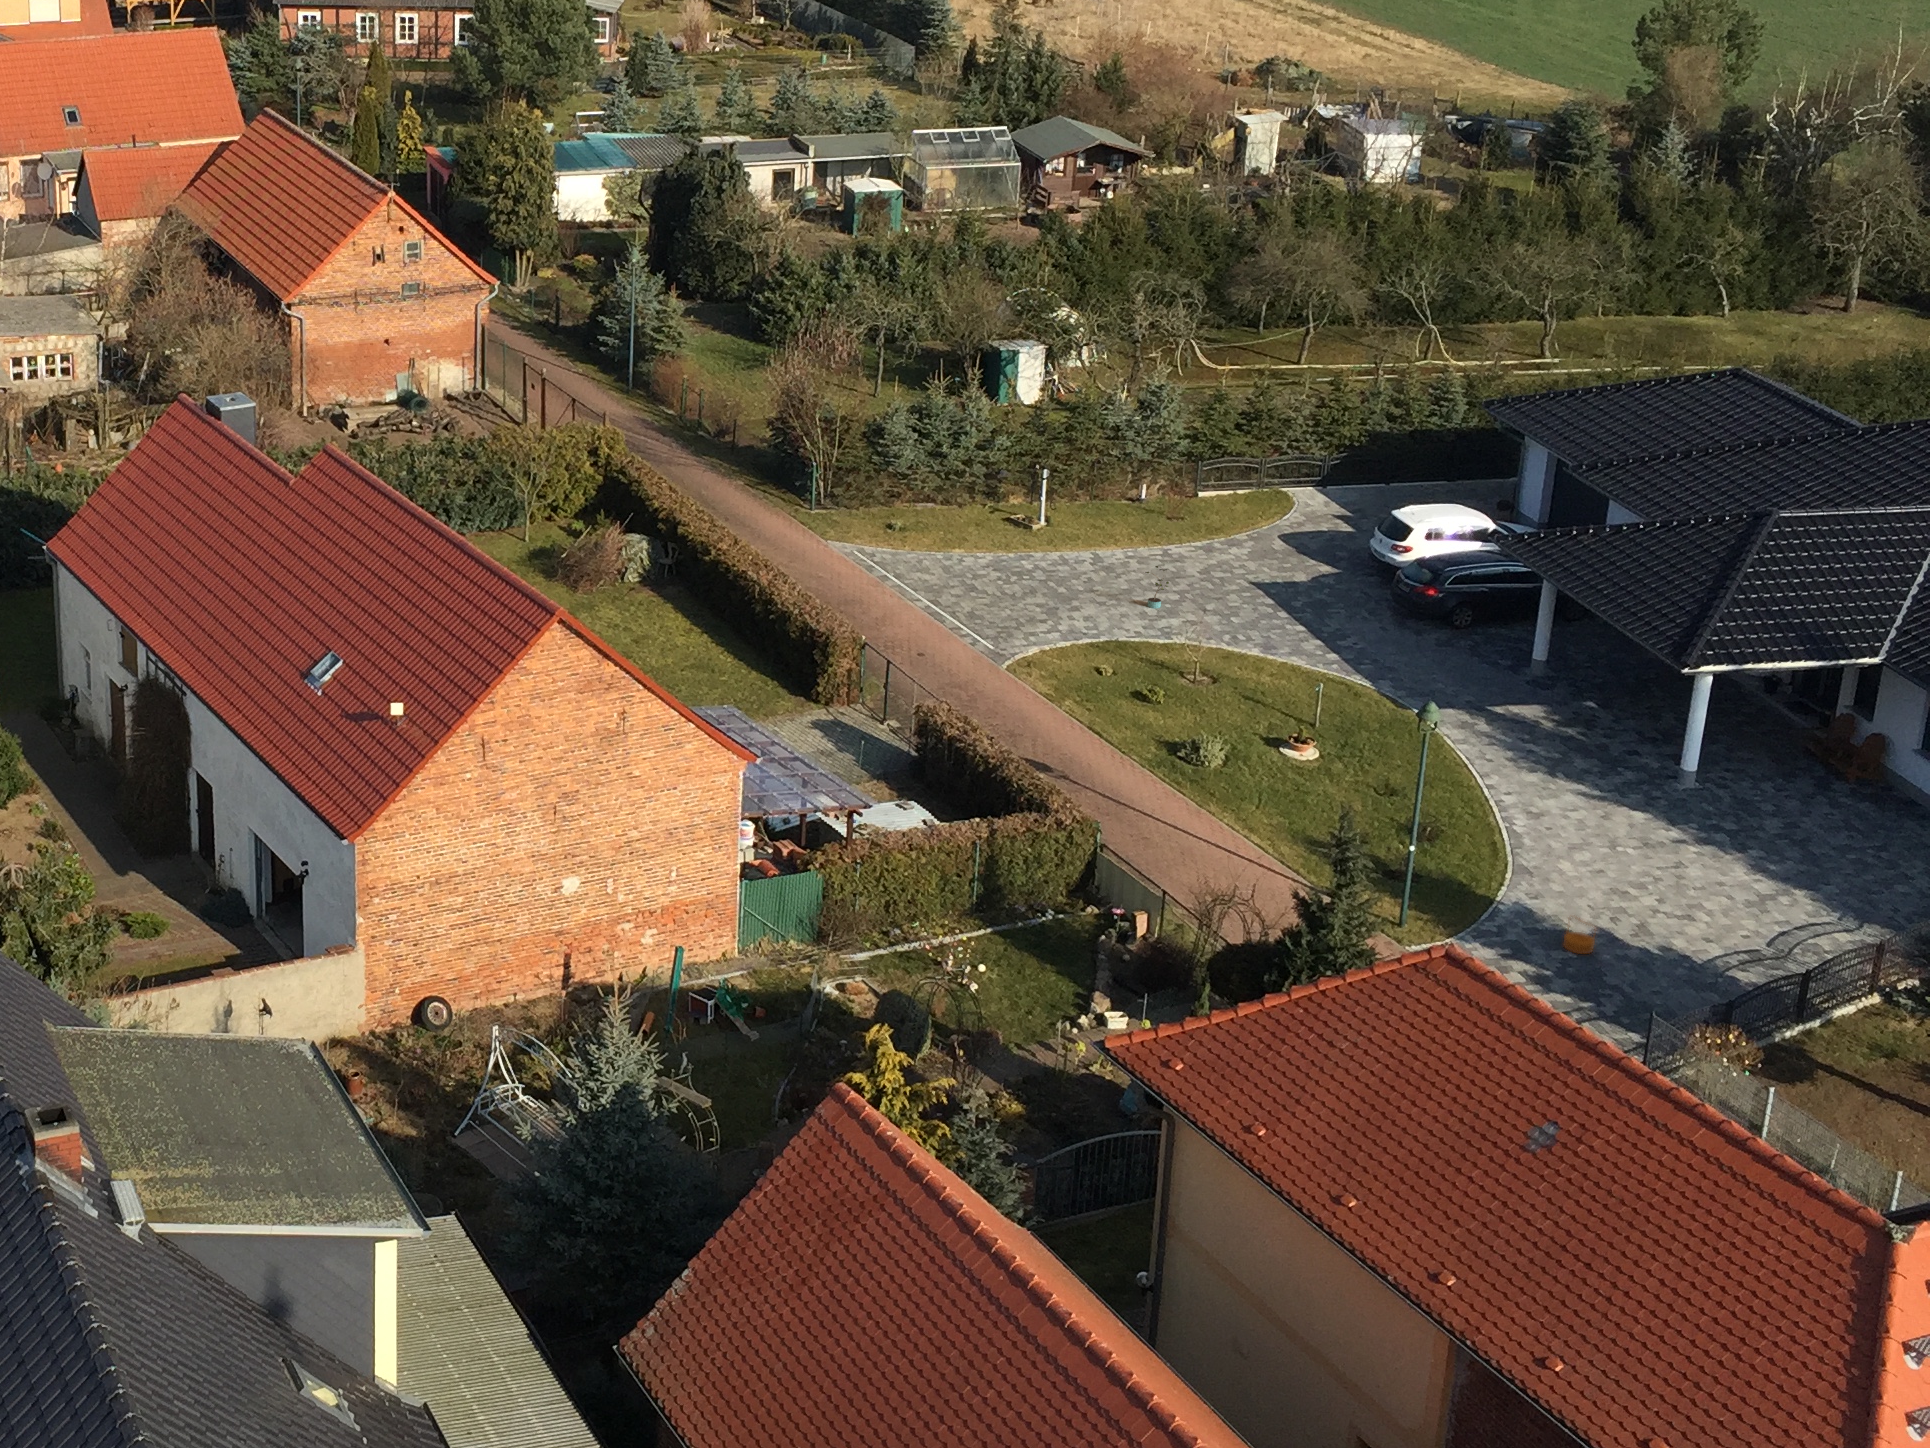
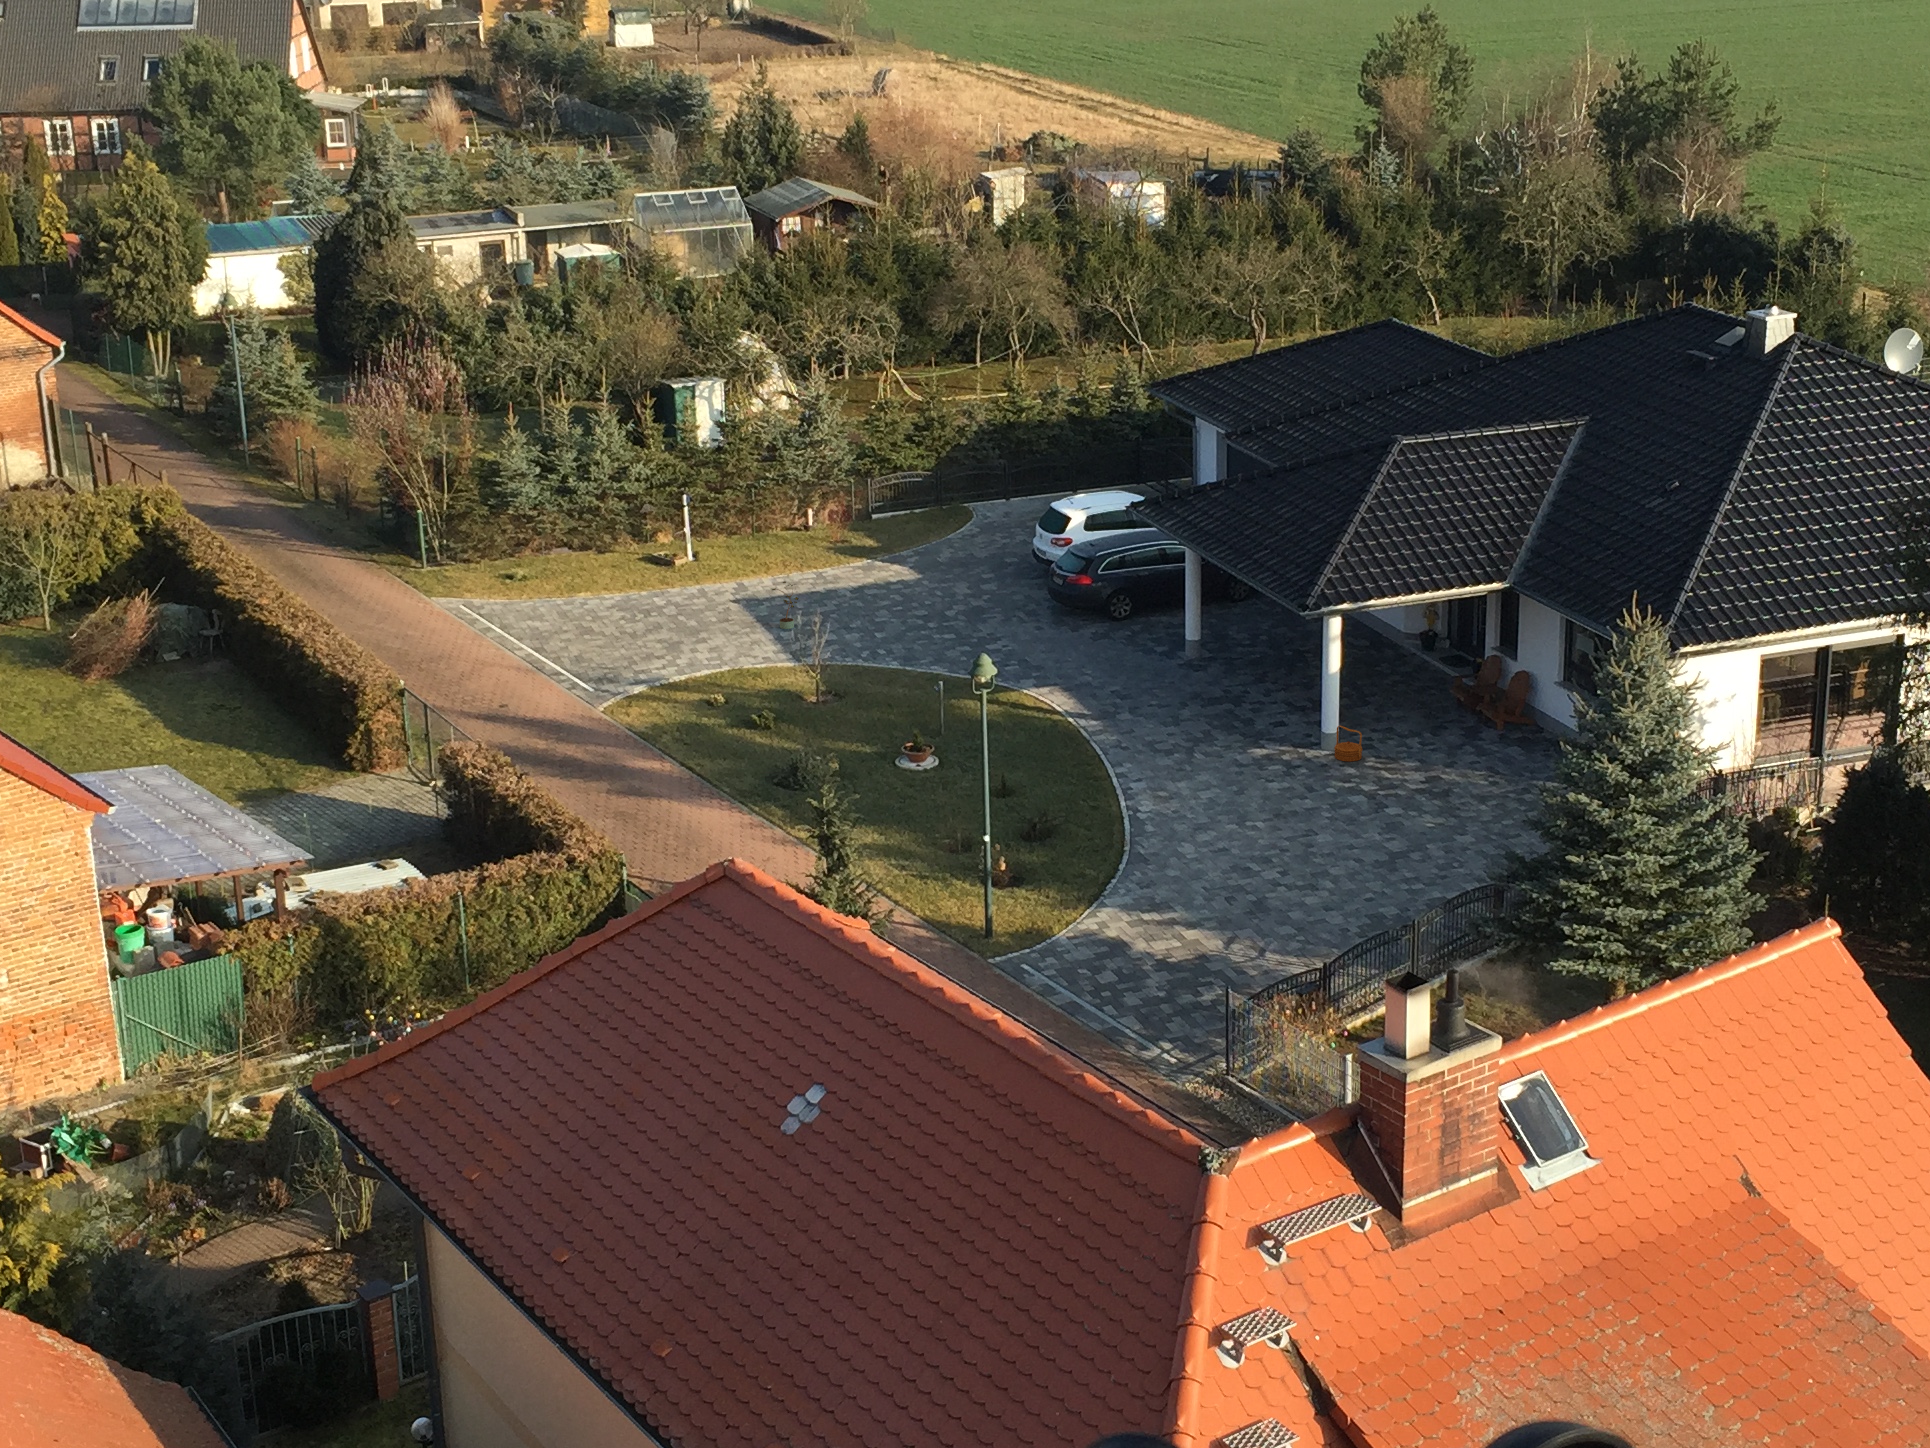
basket: present [1564,931,1595,954] -> present [1334,726,1363,762]

